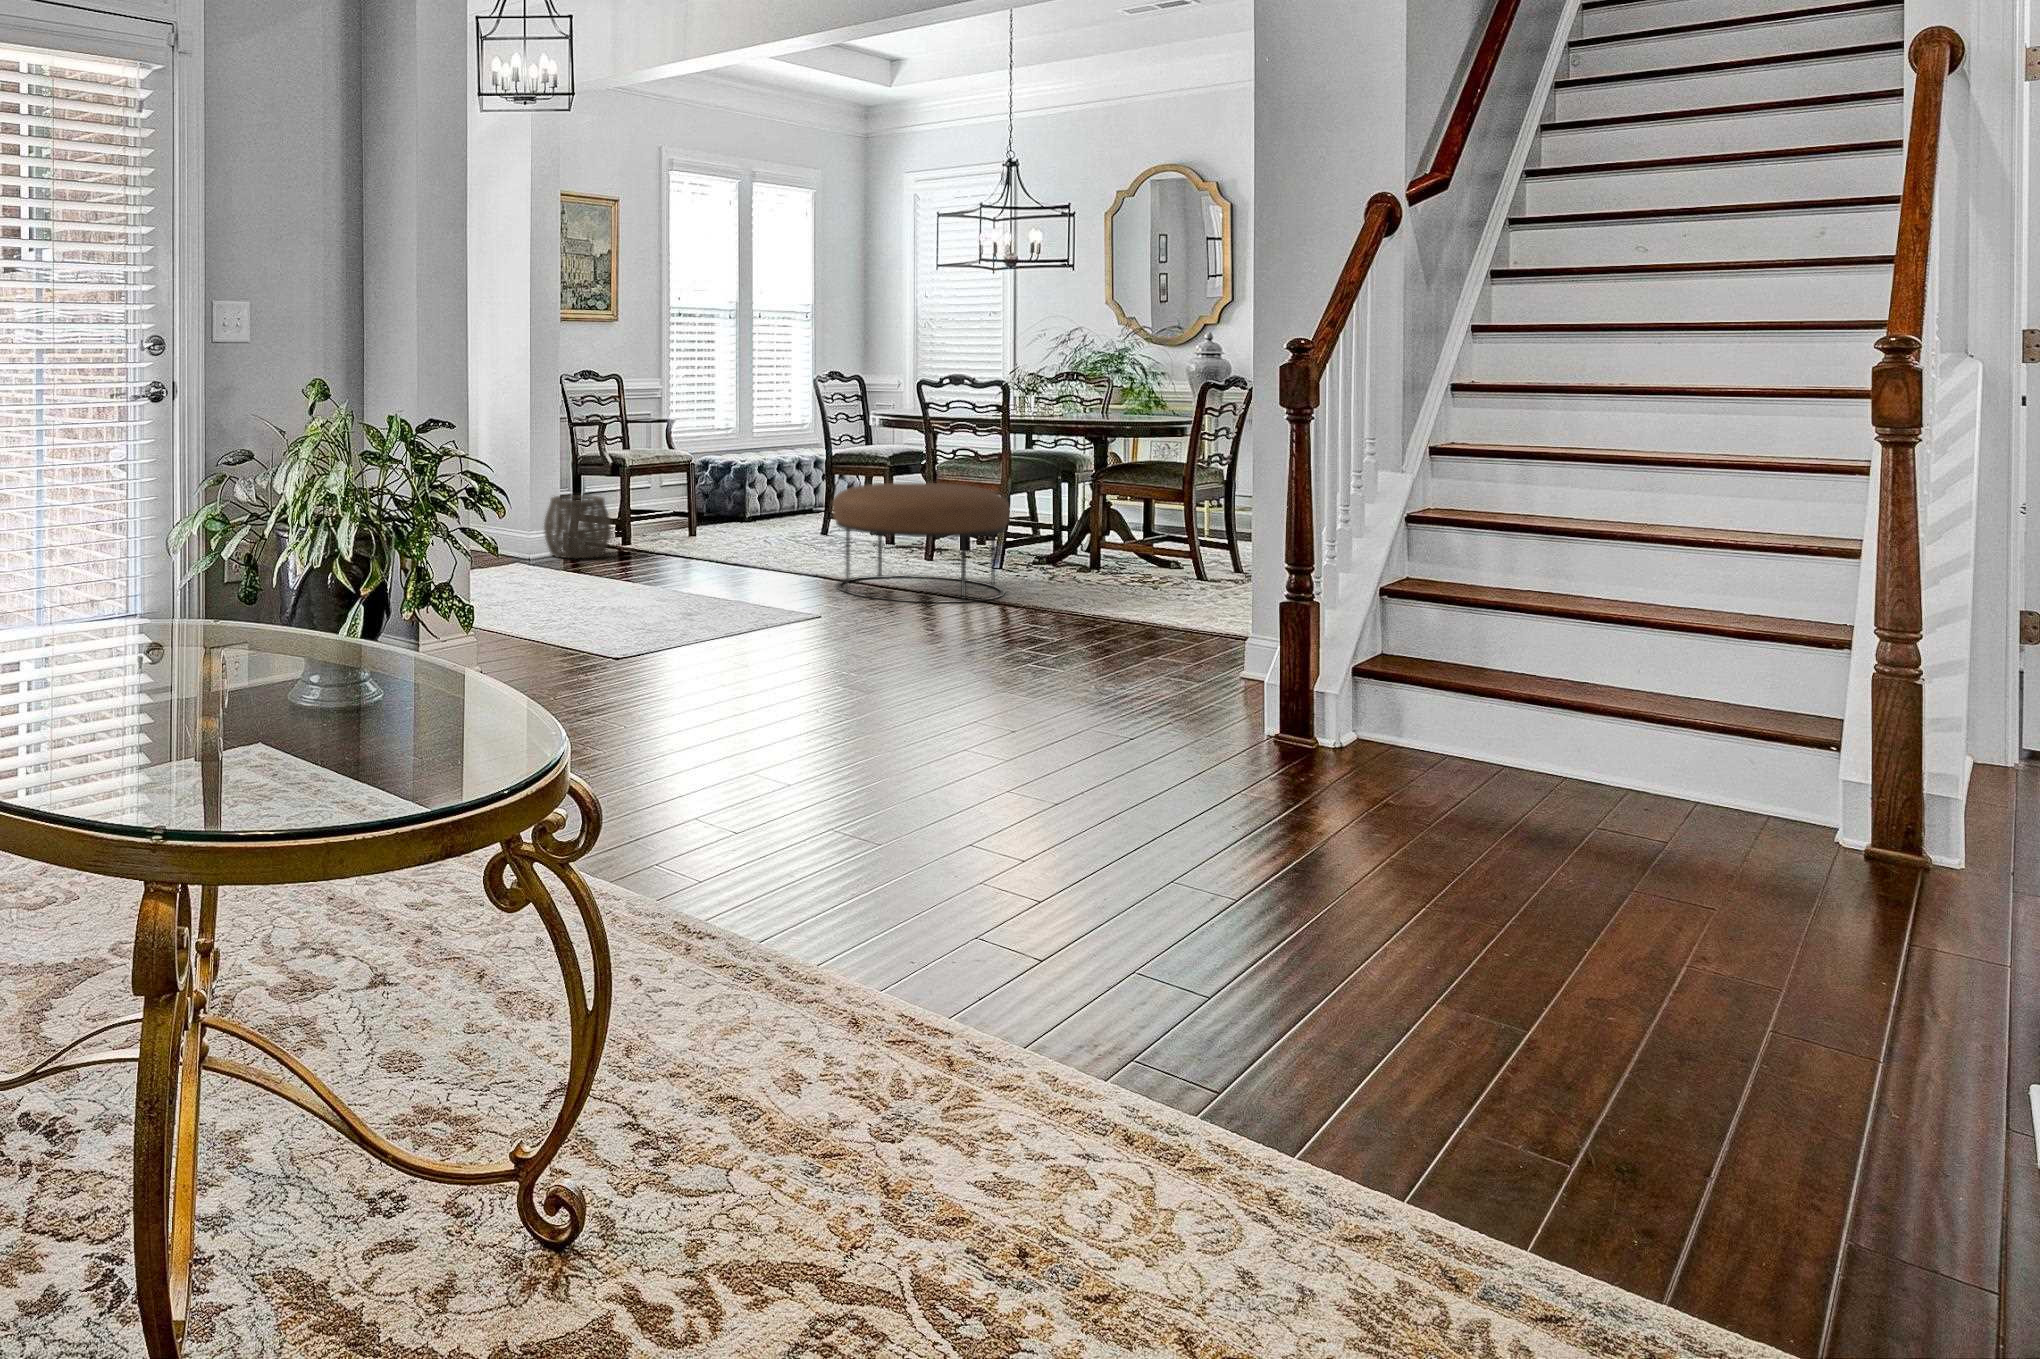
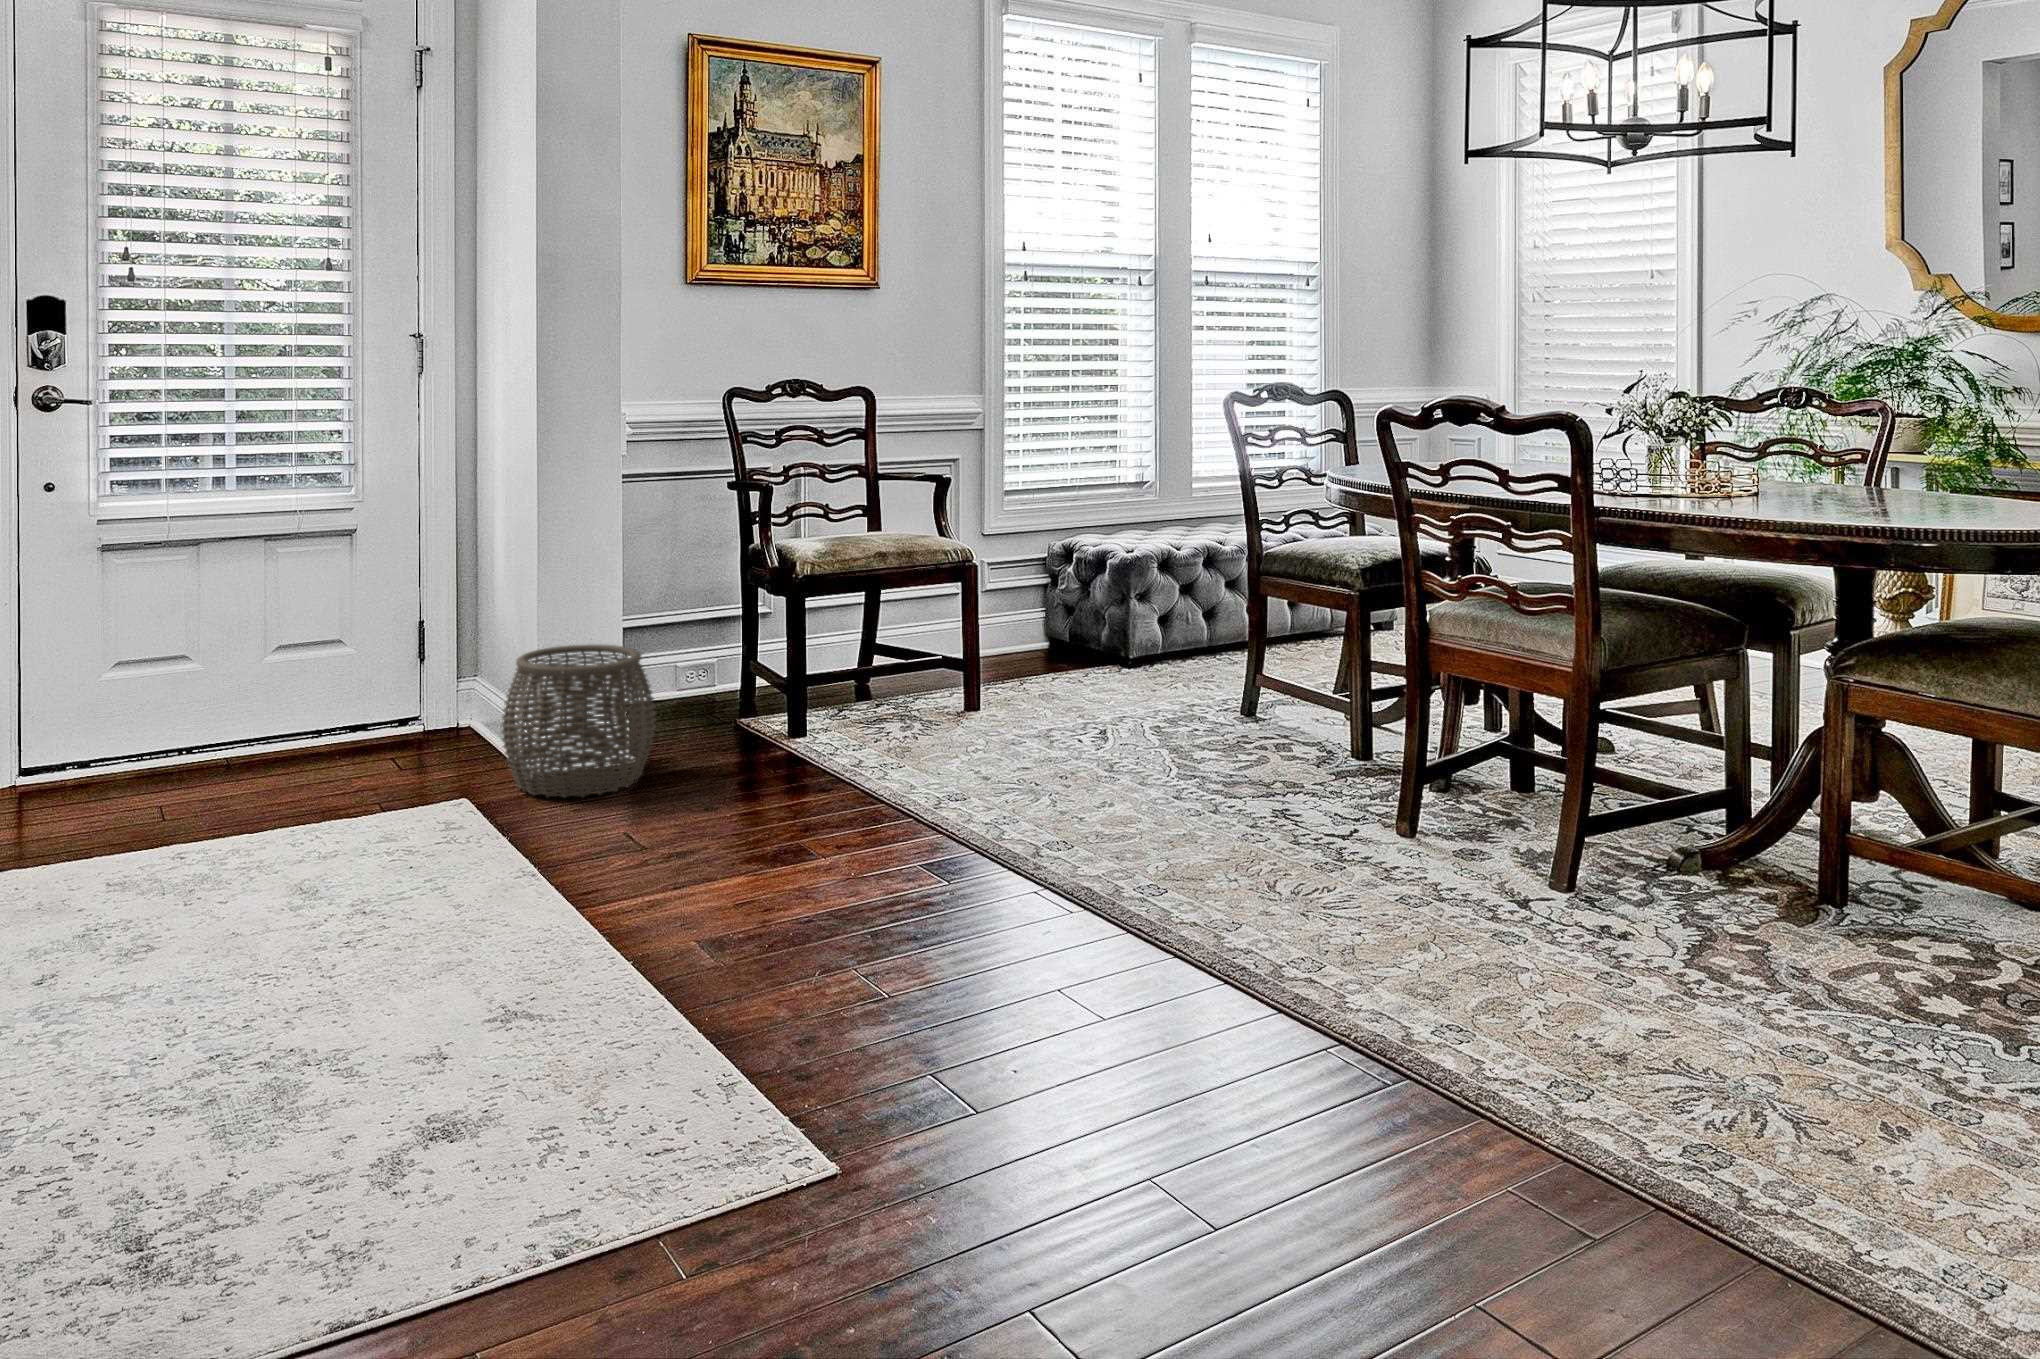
ottoman: present [832,482,1010,603] -> none [929,694,1470,1183]

